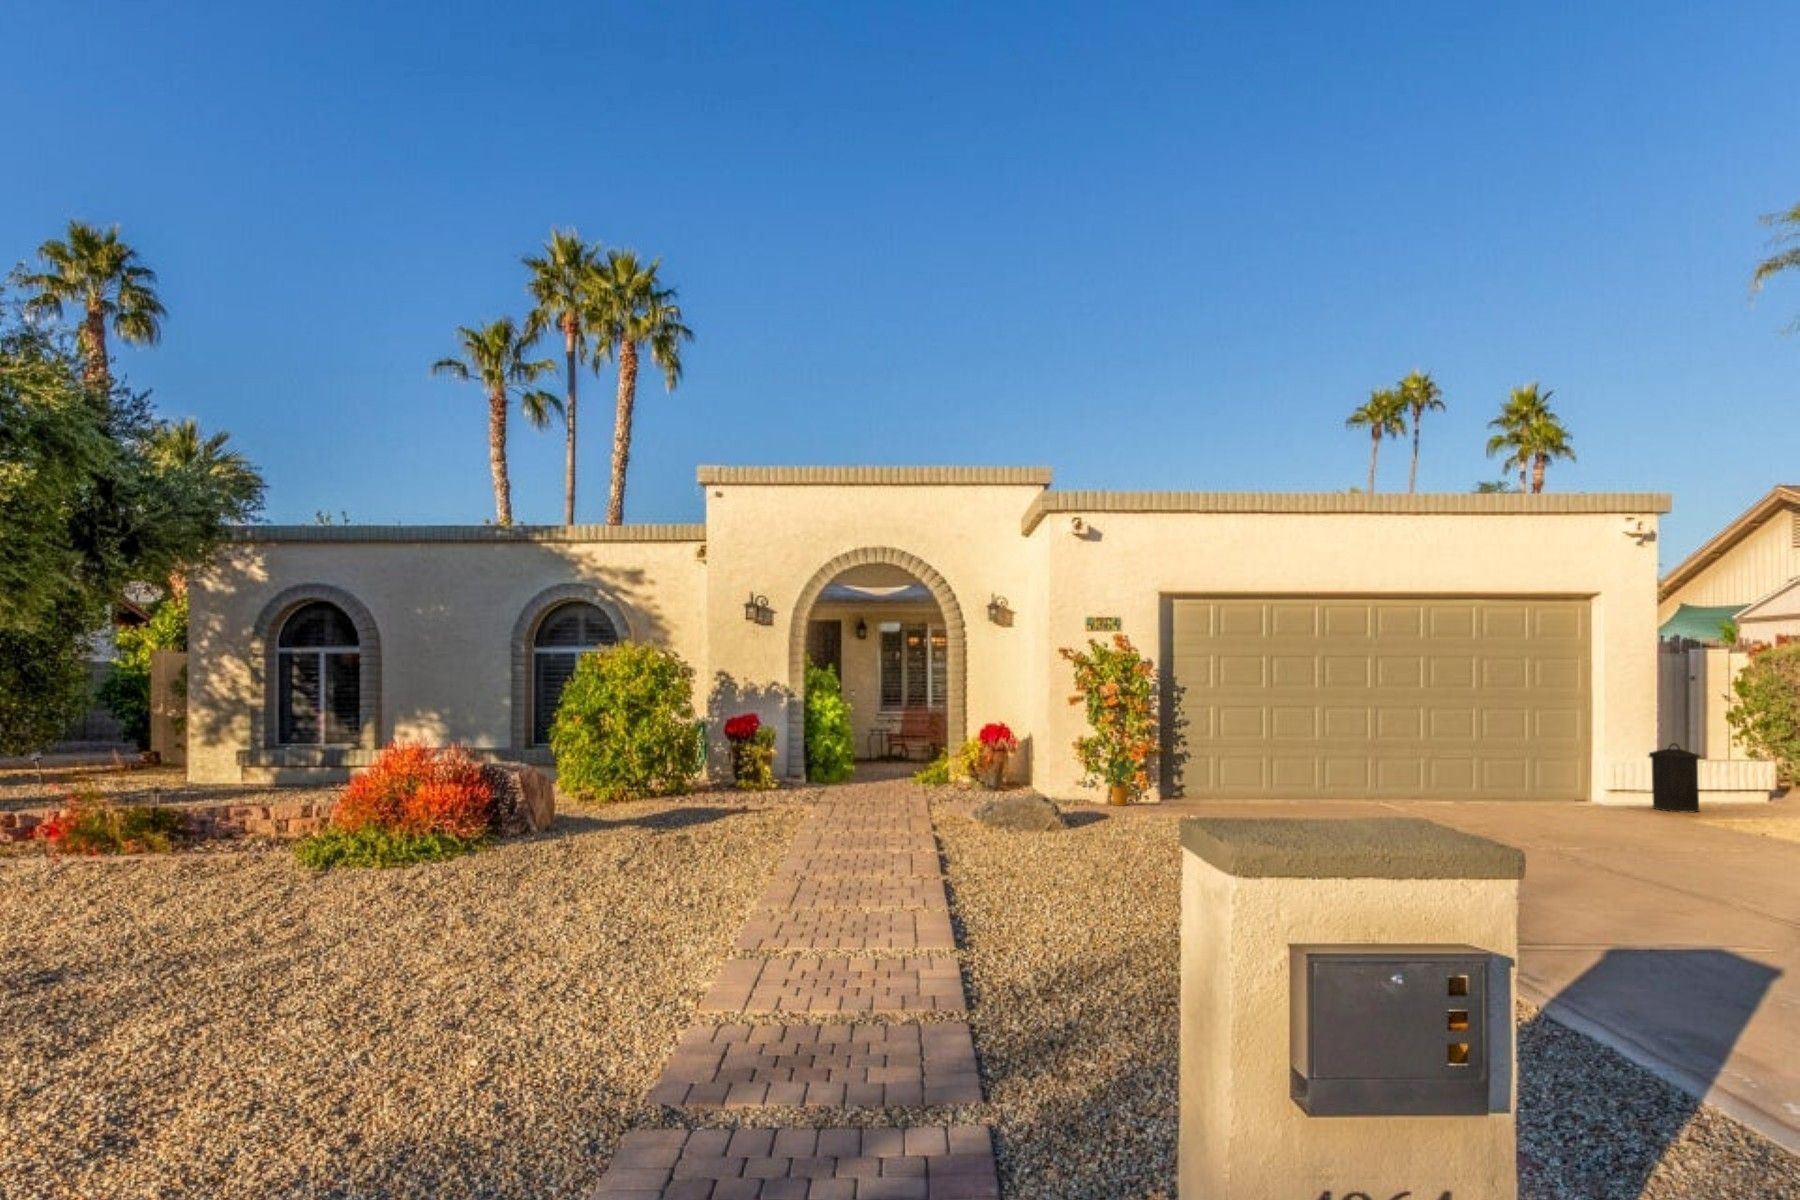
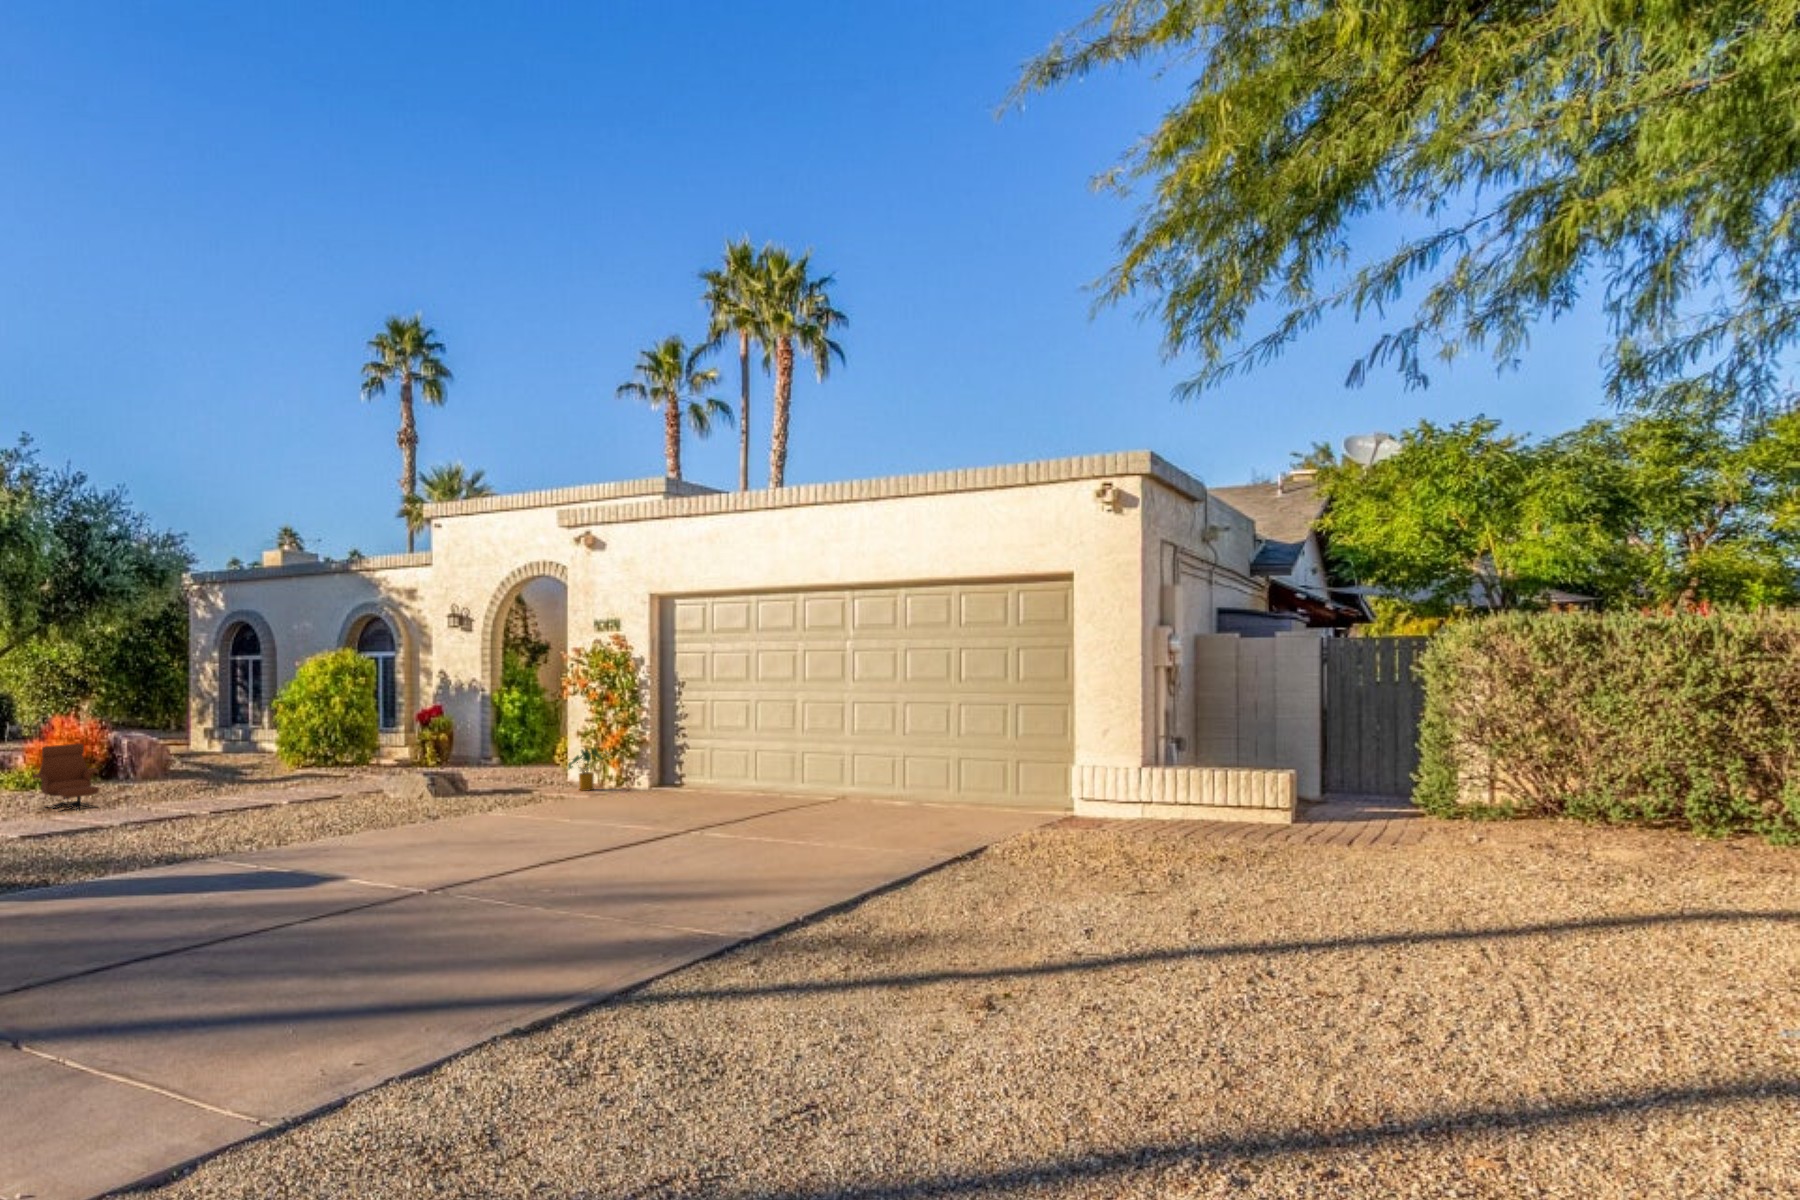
trash can: present [1648,743,1700,813] -> none [1065,741,1122,819]
lounge chair: none [469,761,572,857] -> present [33,743,99,811]

